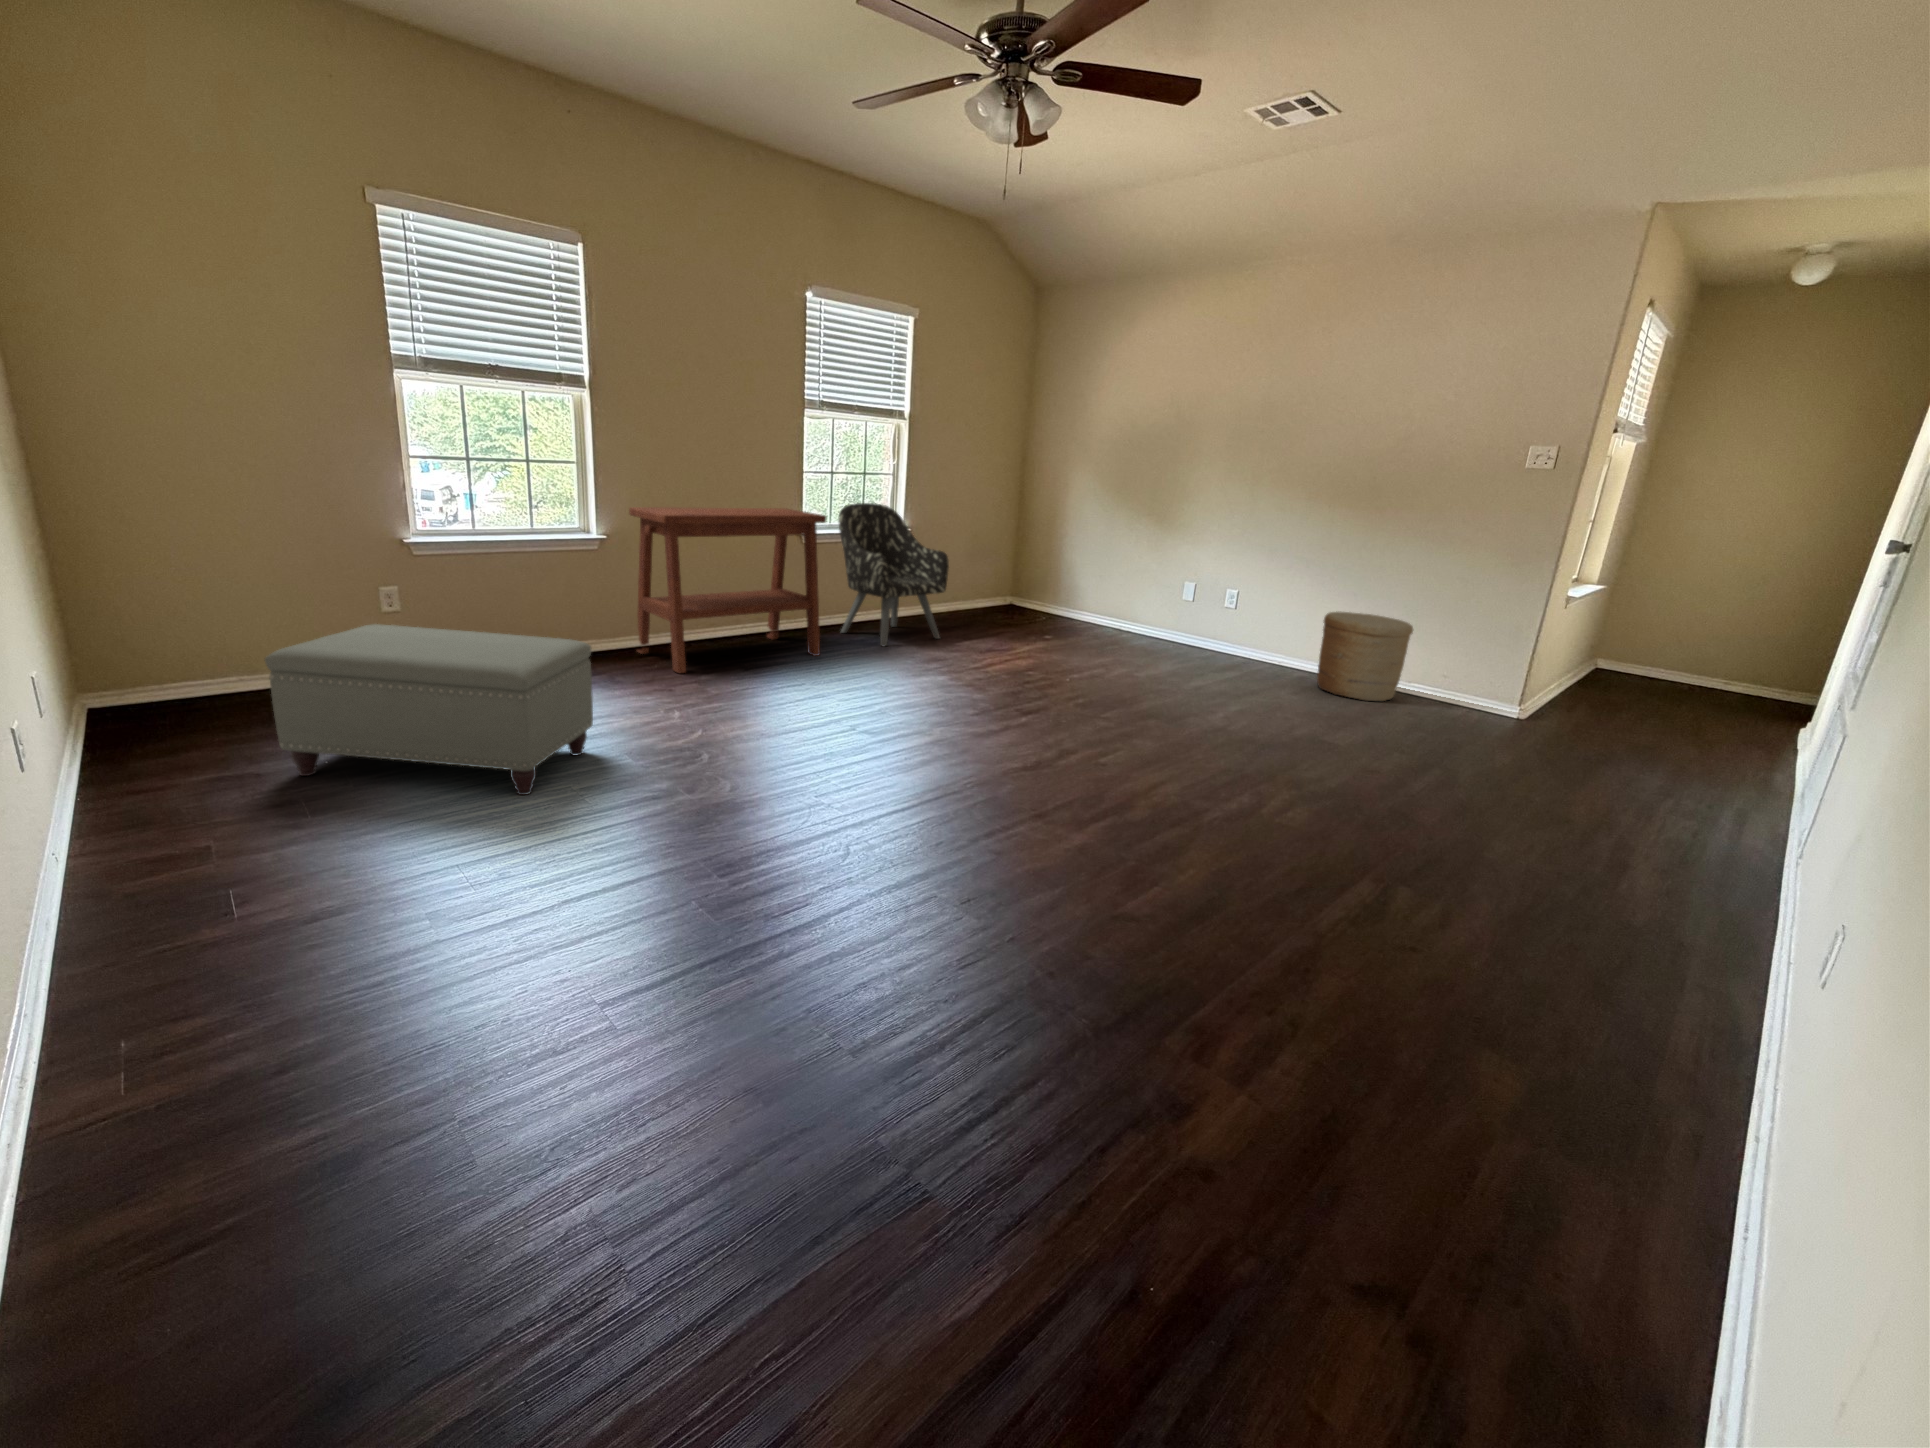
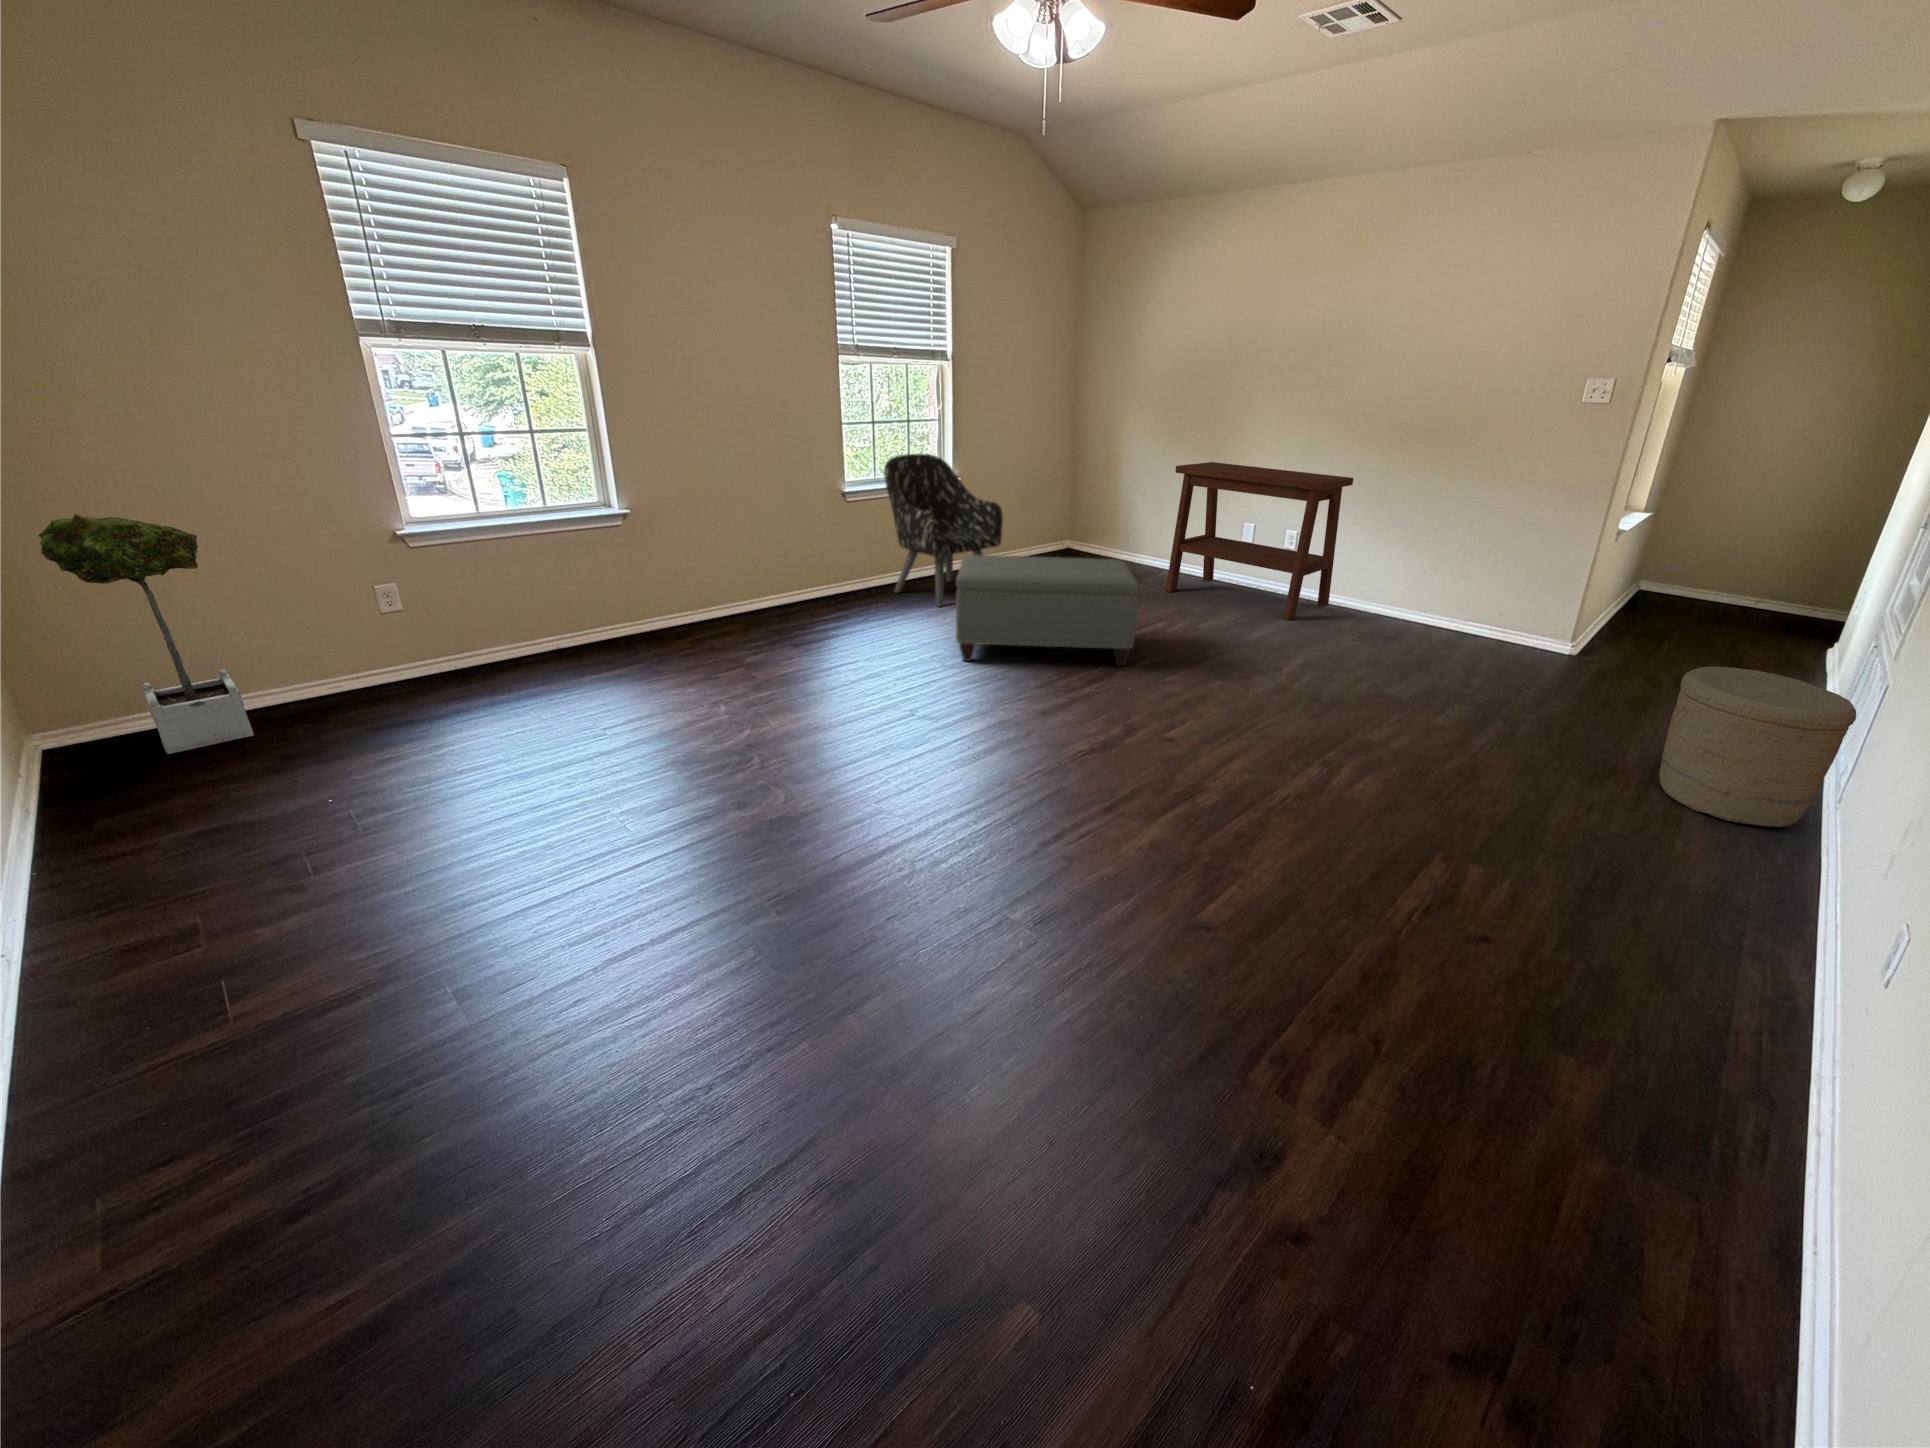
potted tree: none [119,503,263,721] -> present [39,514,254,754]
side table: present [629,507,827,673] -> present [1166,462,1353,620]
woven basket: present [1317,612,1413,701] -> present [1659,667,1856,827]
ottoman: present [265,624,593,795] -> present [956,555,1139,666]

